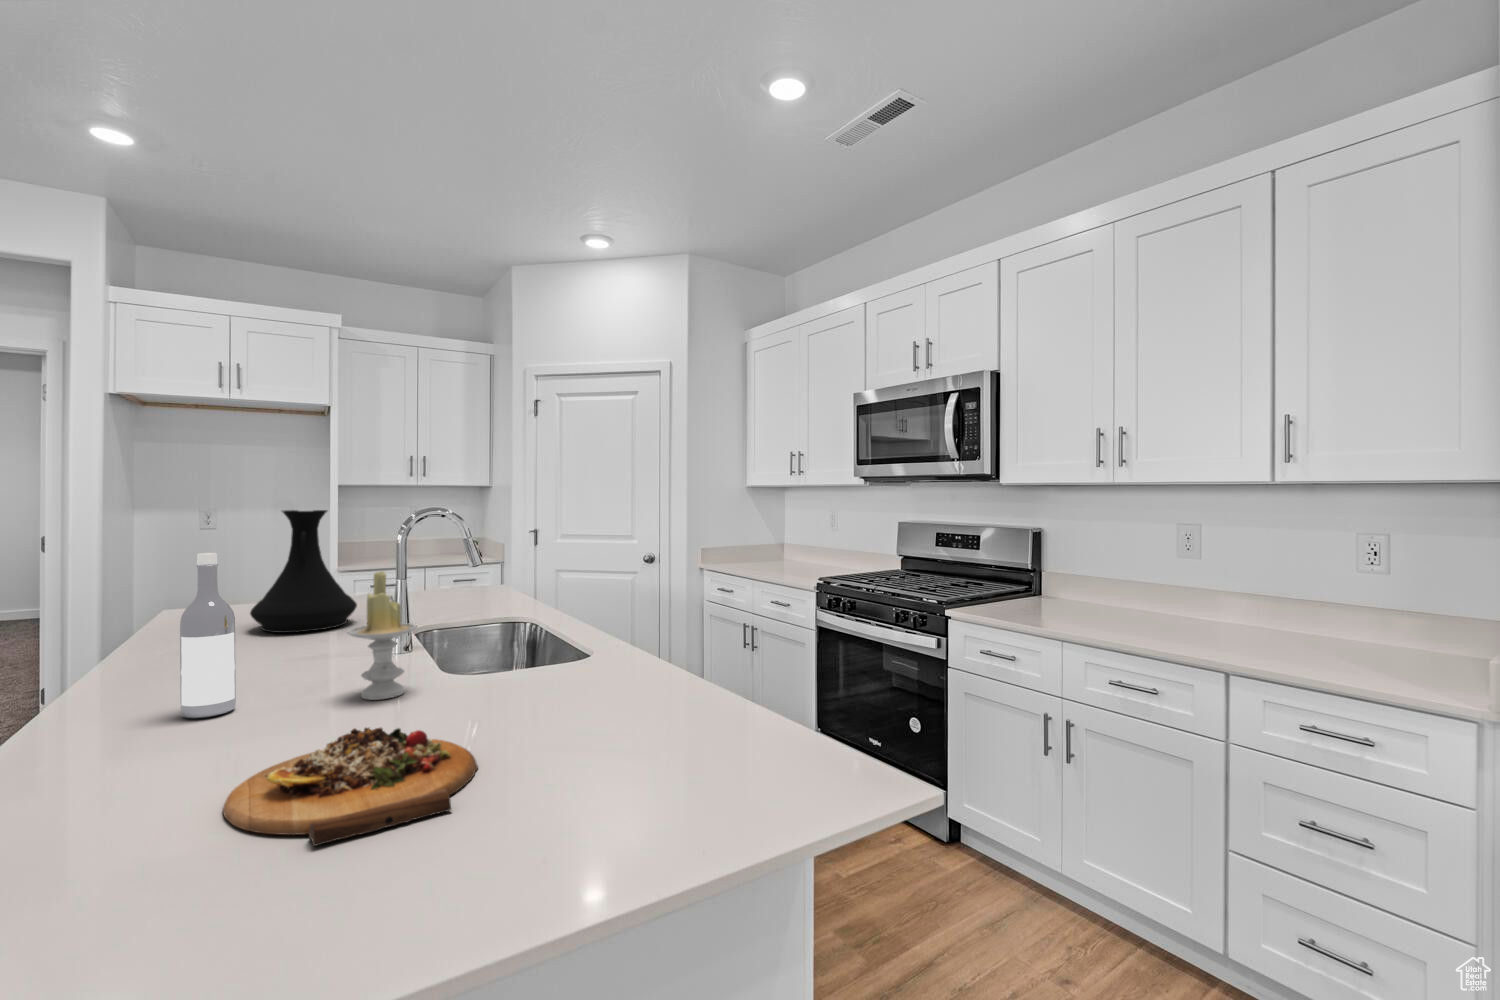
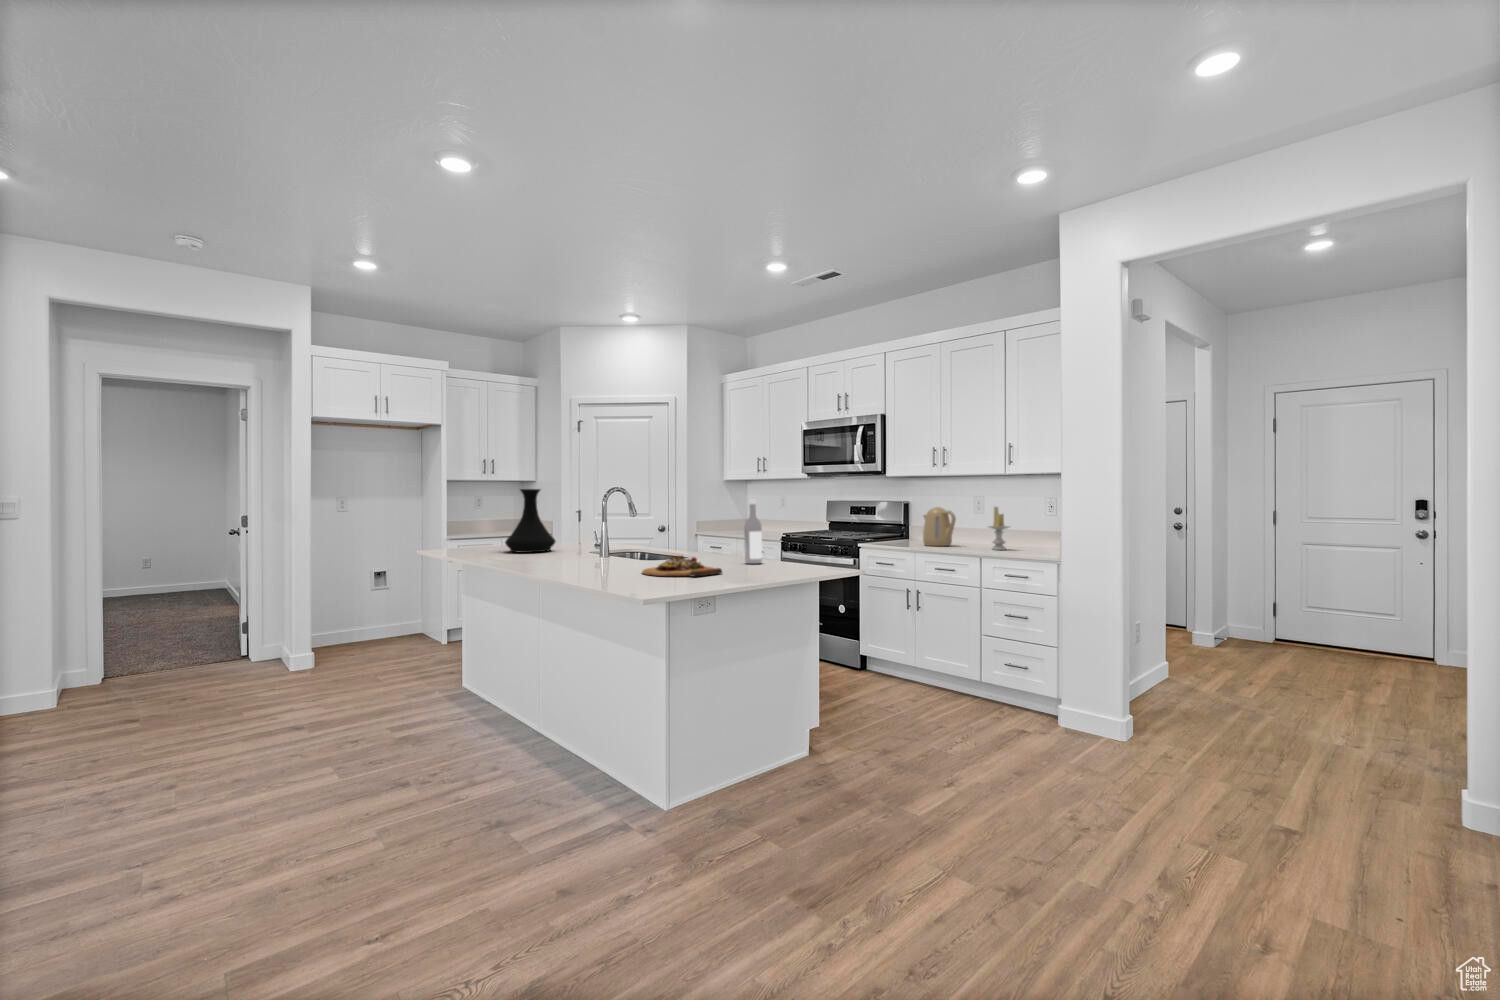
kettle: none [1075,549,1150,631] -> present [923,507,956,546]
wine bottle: present [180,553,236,718] -> present [744,500,762,564]
candle: present [347,572,417,700] -> present [989,507,1010,550]

